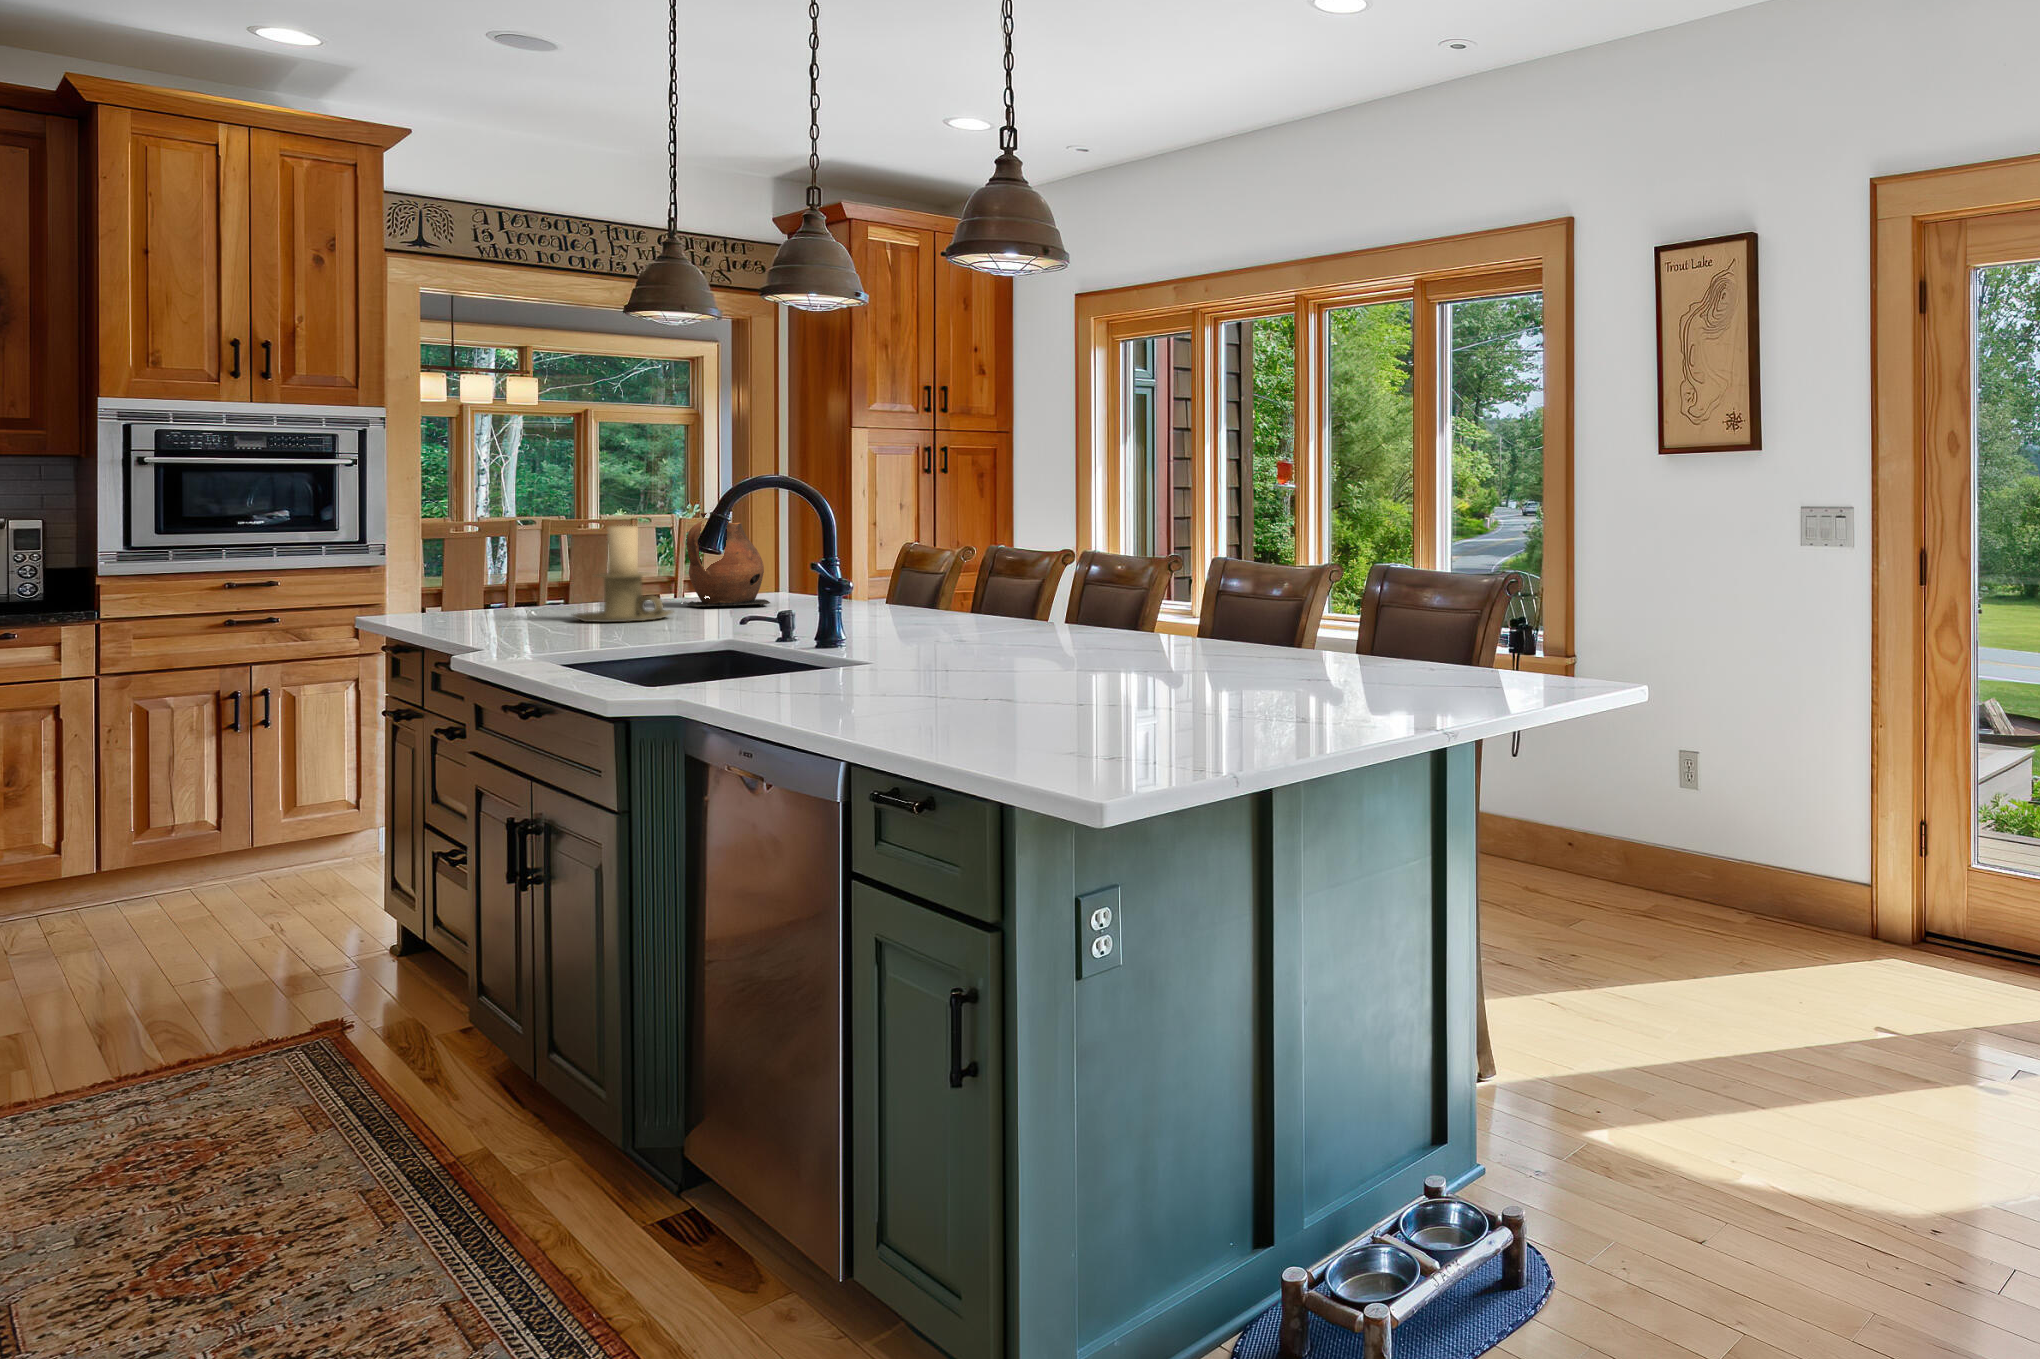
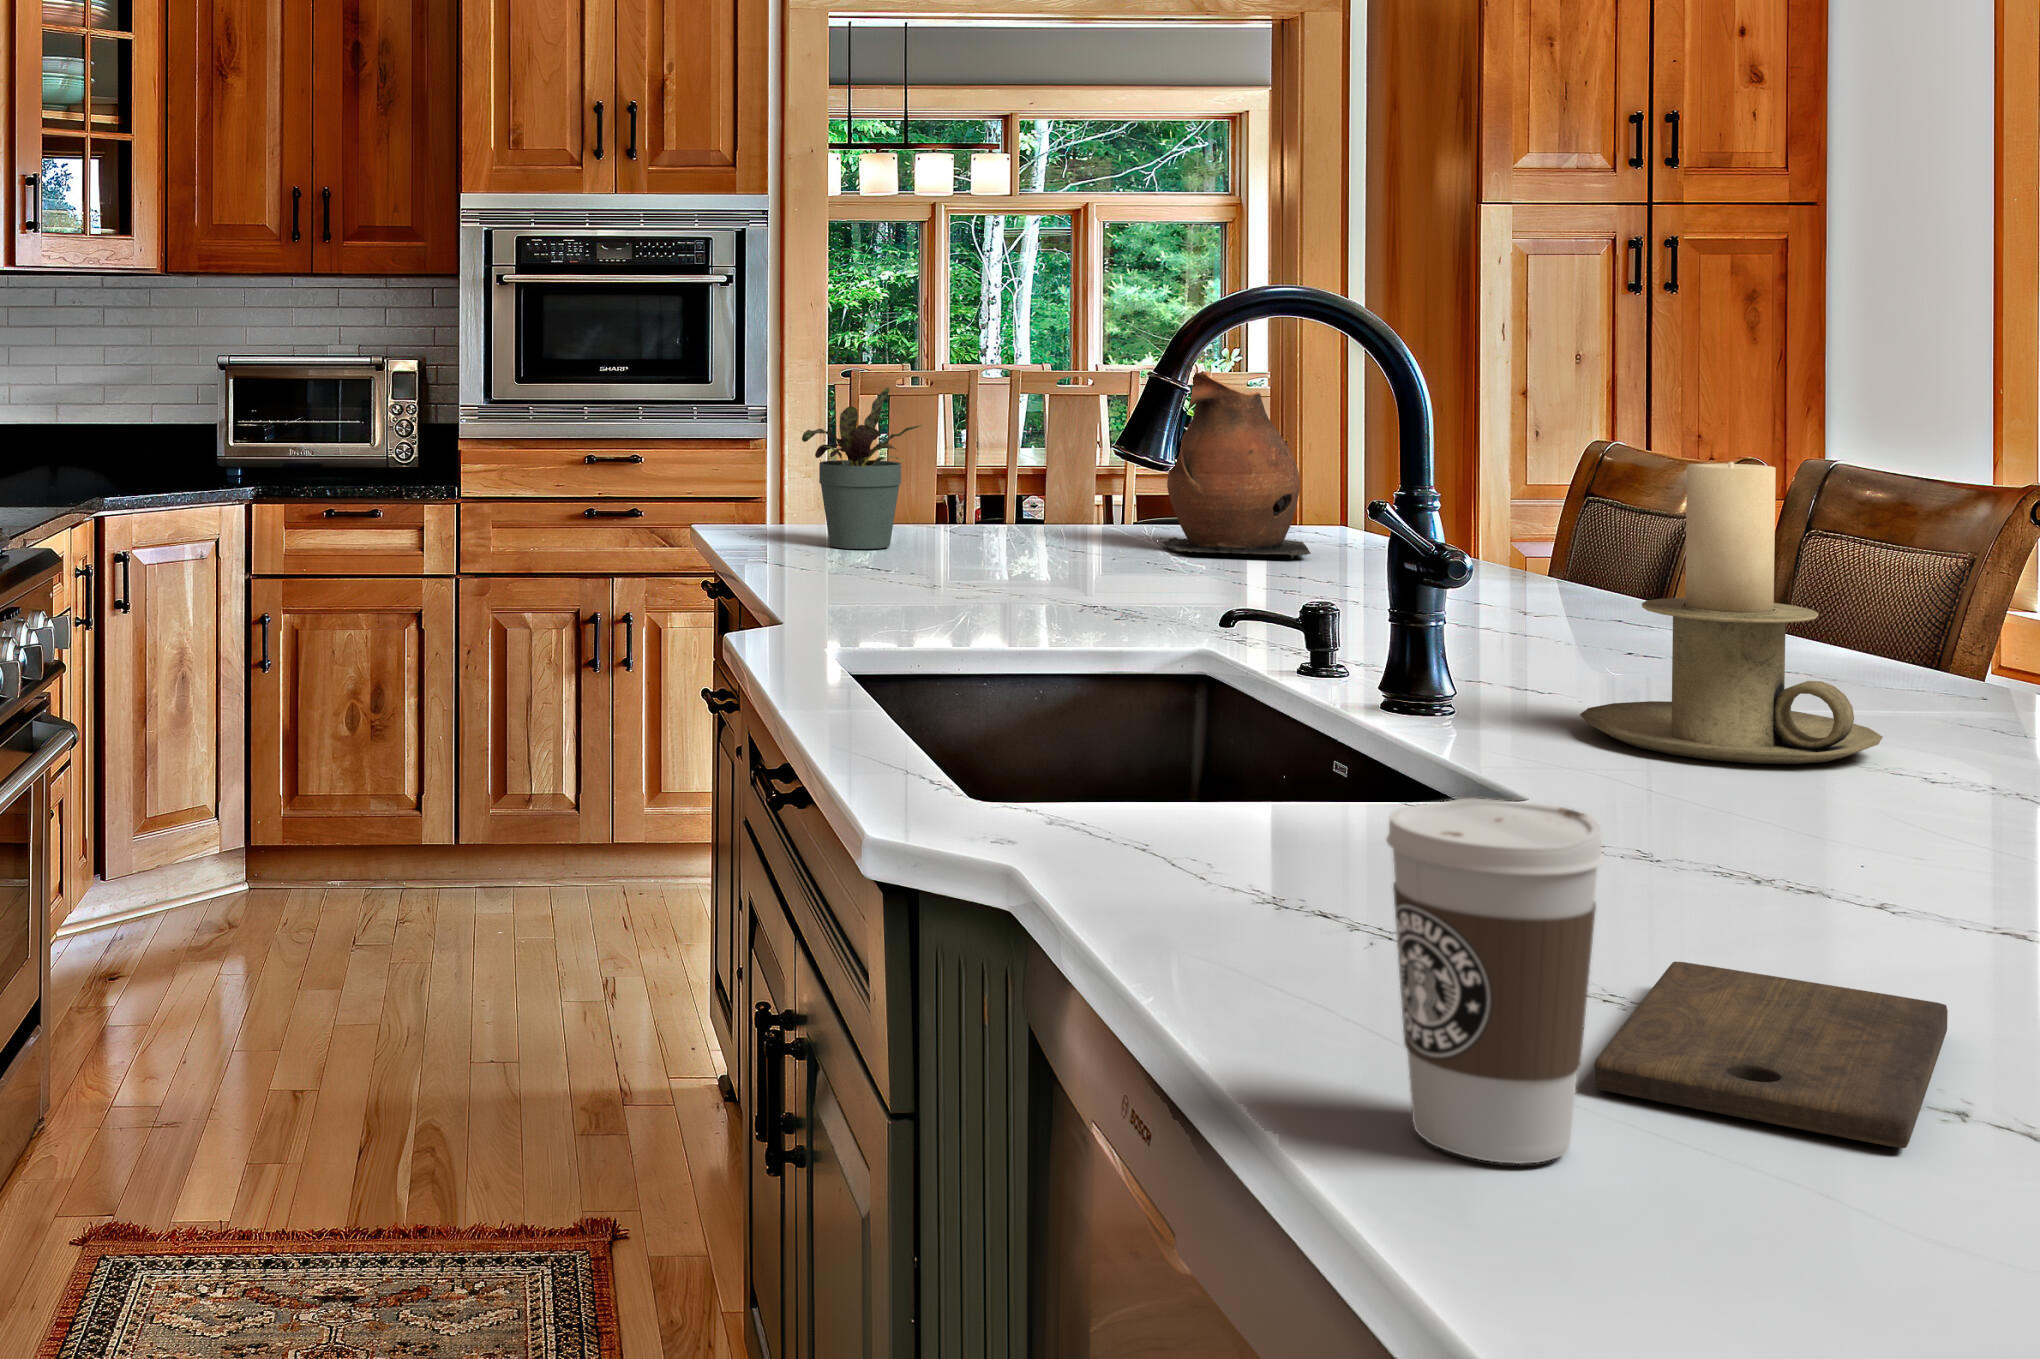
potted plant: none [452,523,536,617] -> present [802,388,922,549]
candle holder: present [572,526,672,622] -> present [1580,462,1883,764]
coffee cup: none [841,618,908,724] -> present [1386,799,1604,1163]
cutting board: none [907,682,1014,710] -> present [1594,962,1948,1148]

